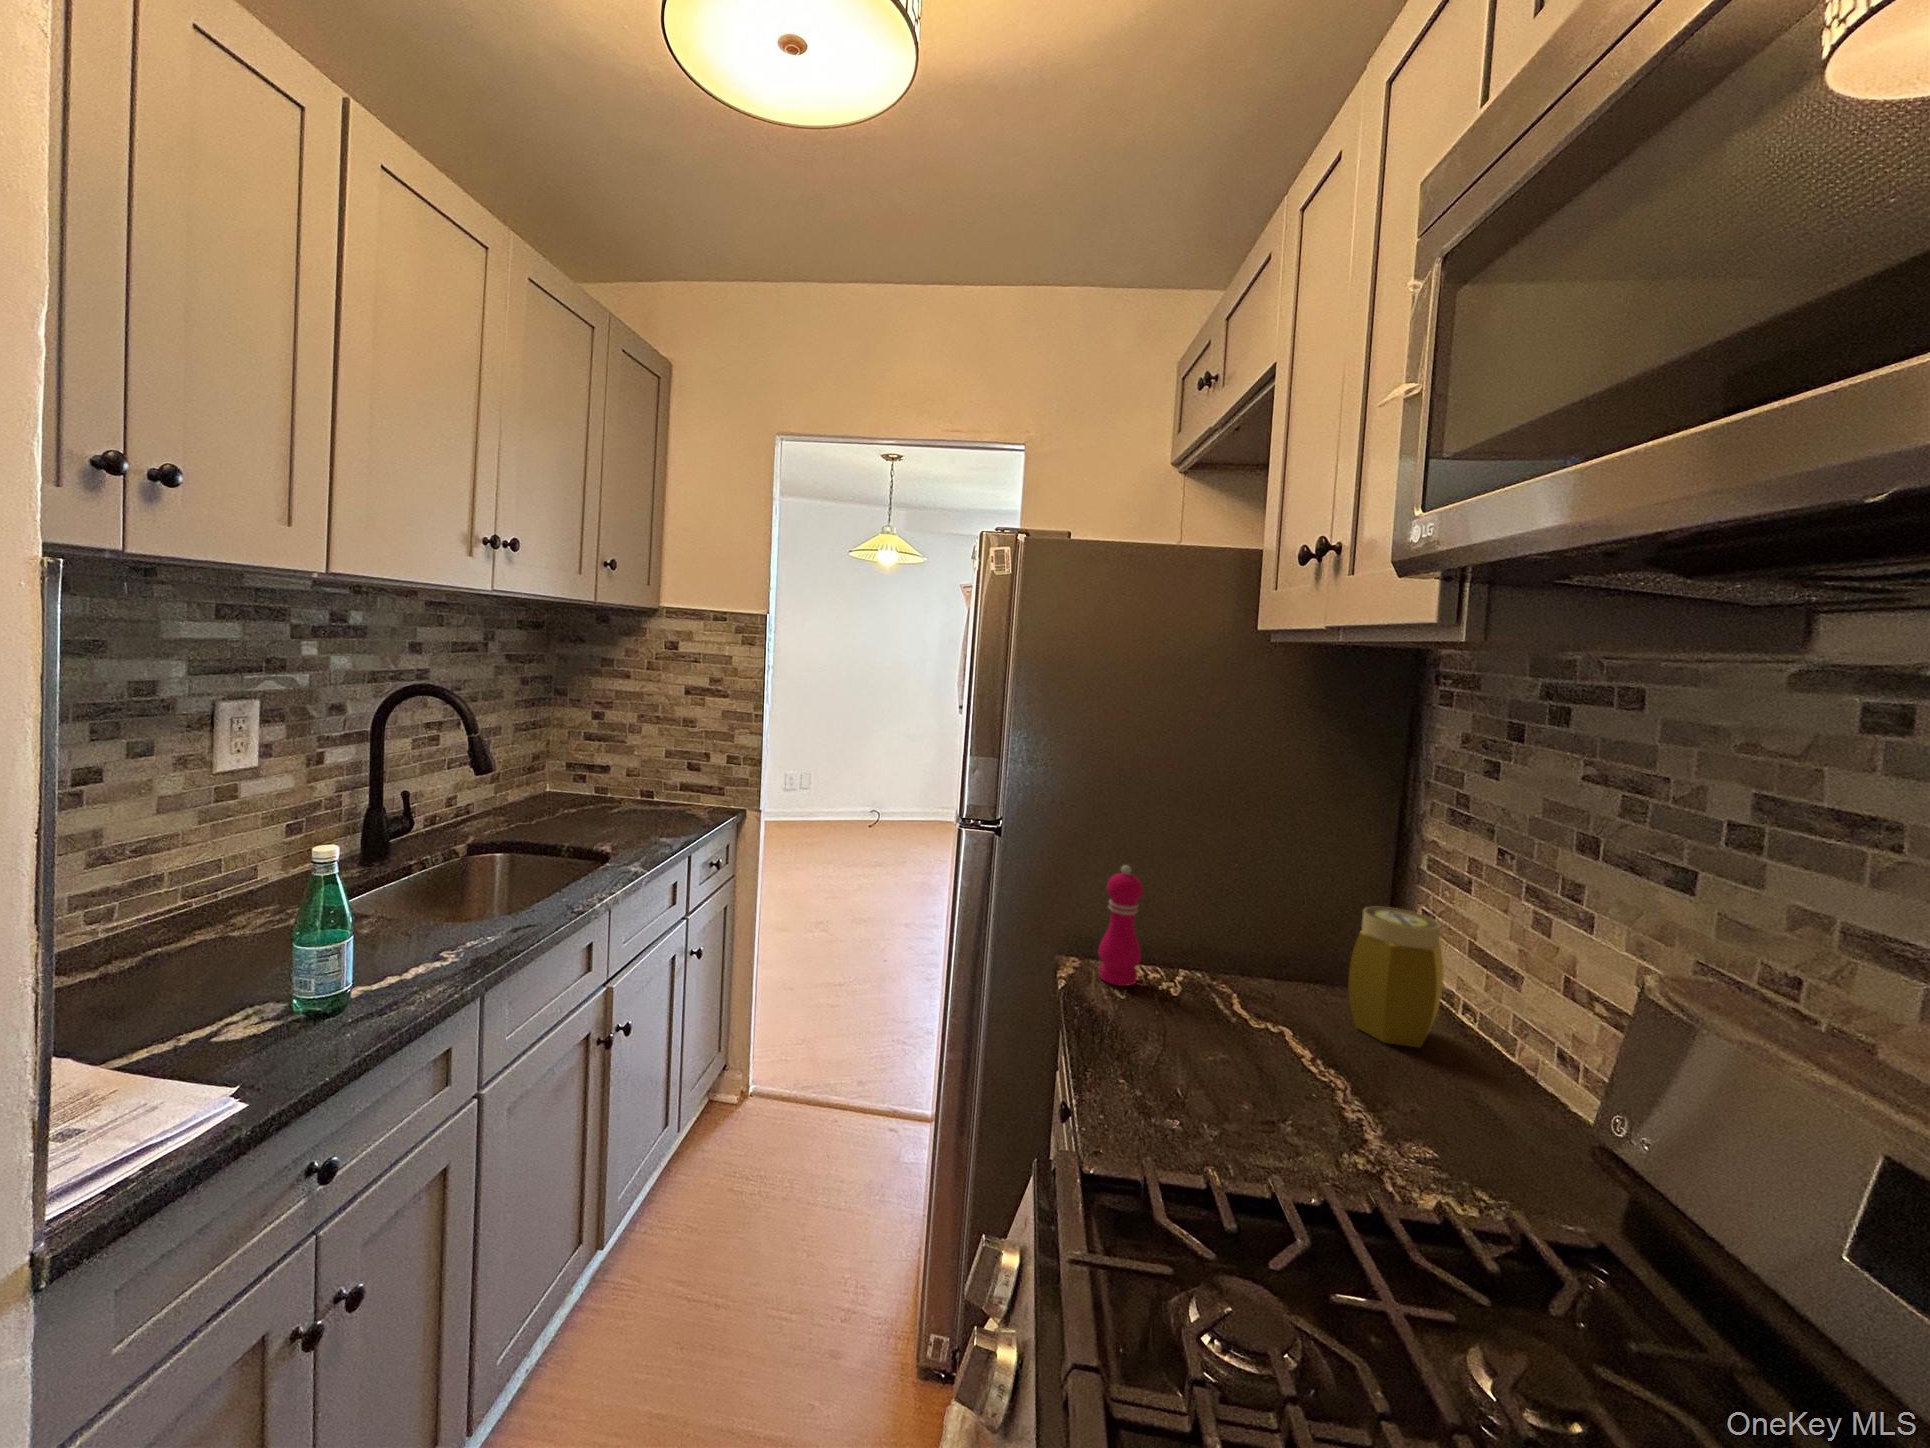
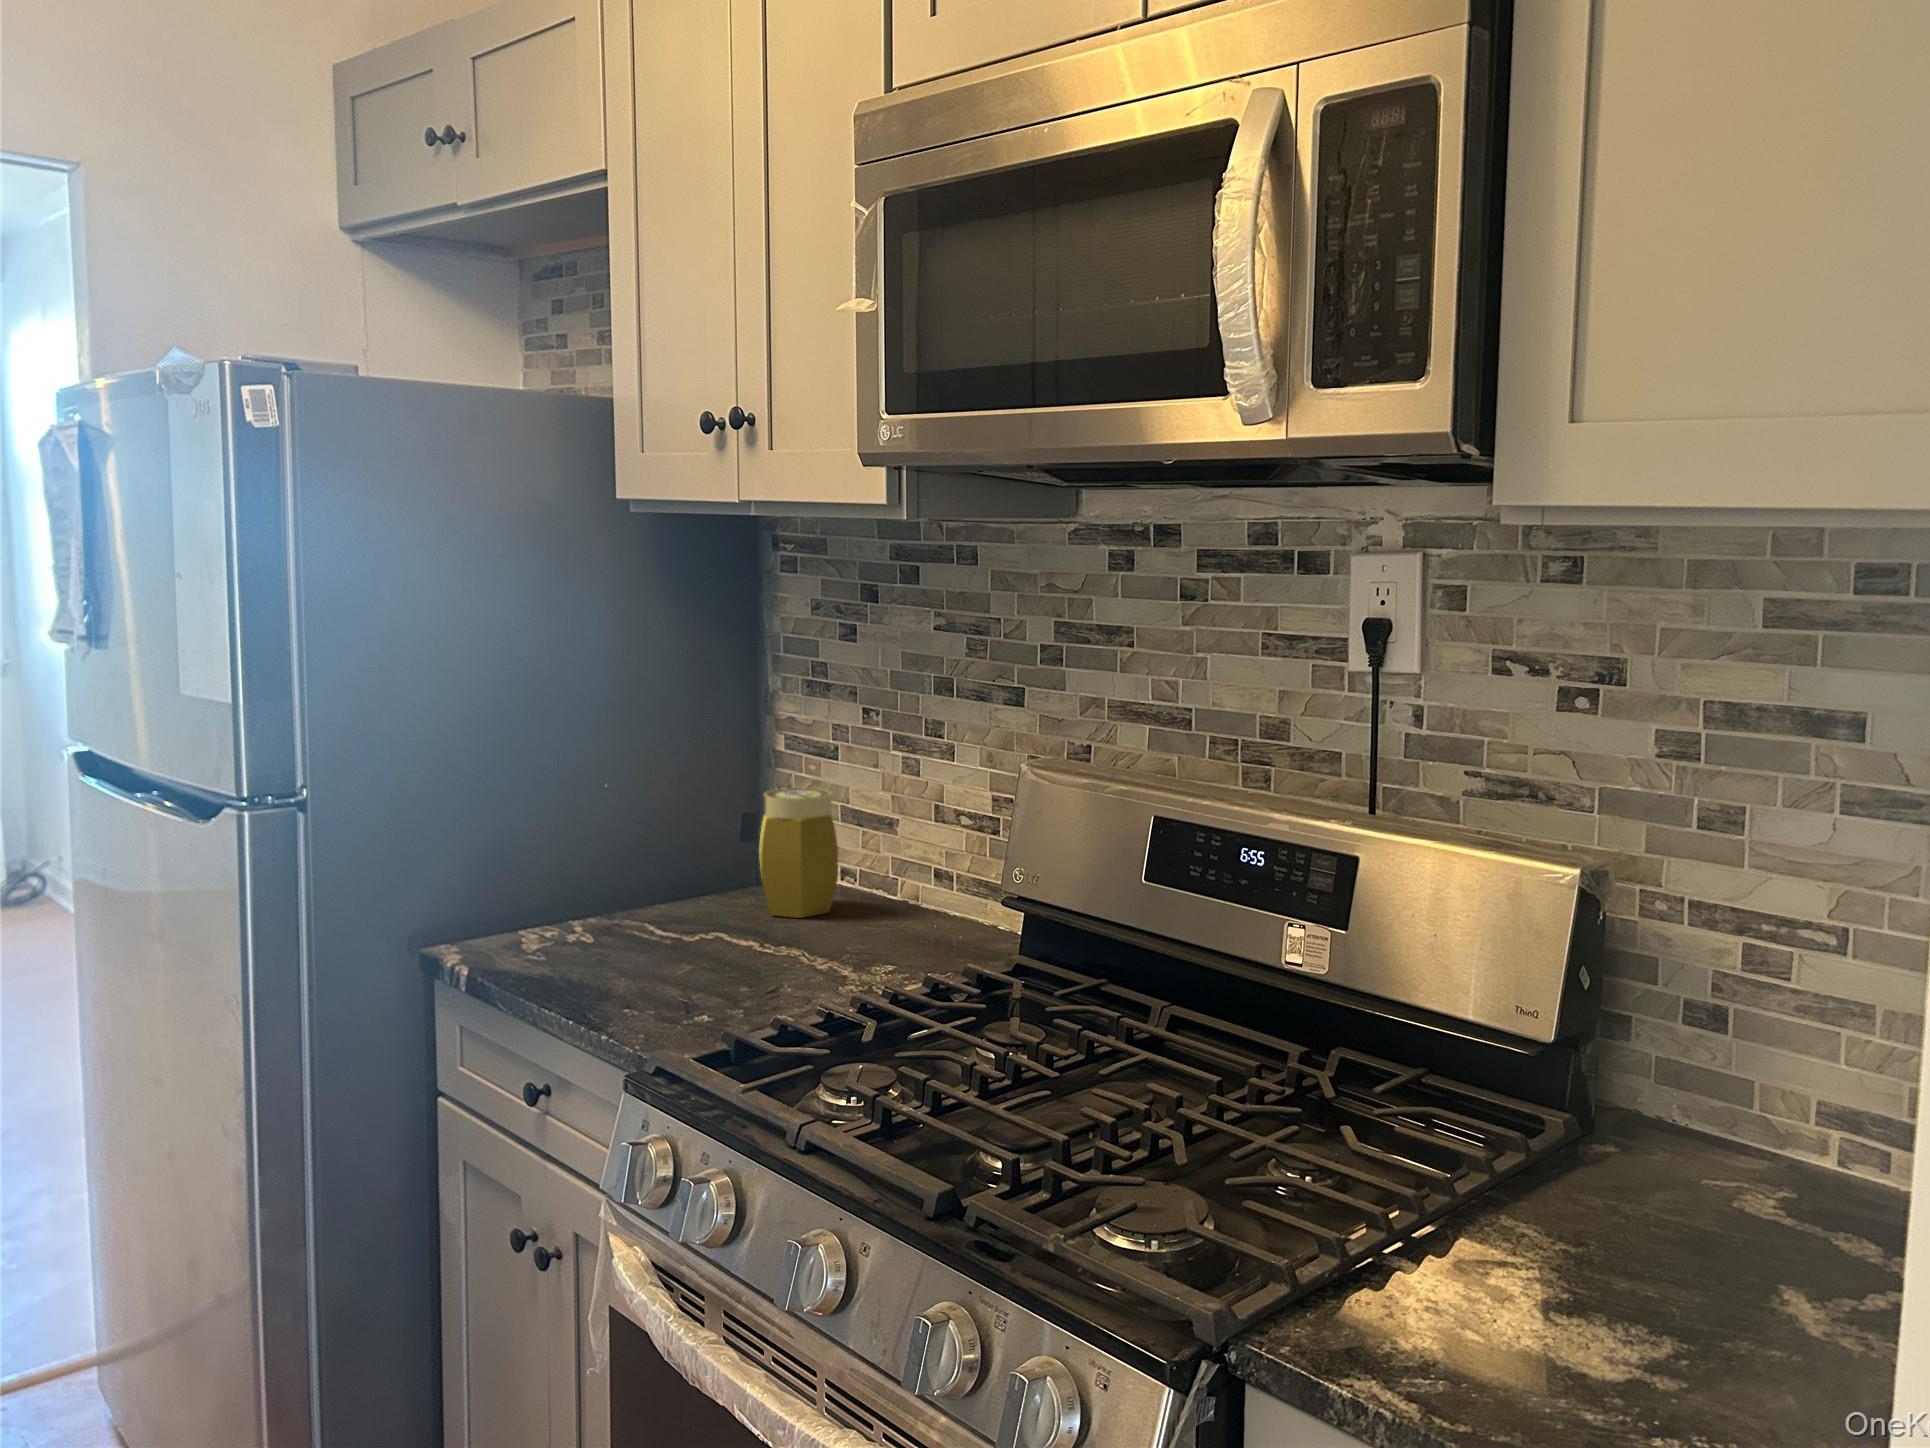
pepper mill: present [1098,865,1143,986] -> none [490,808,546,957]

